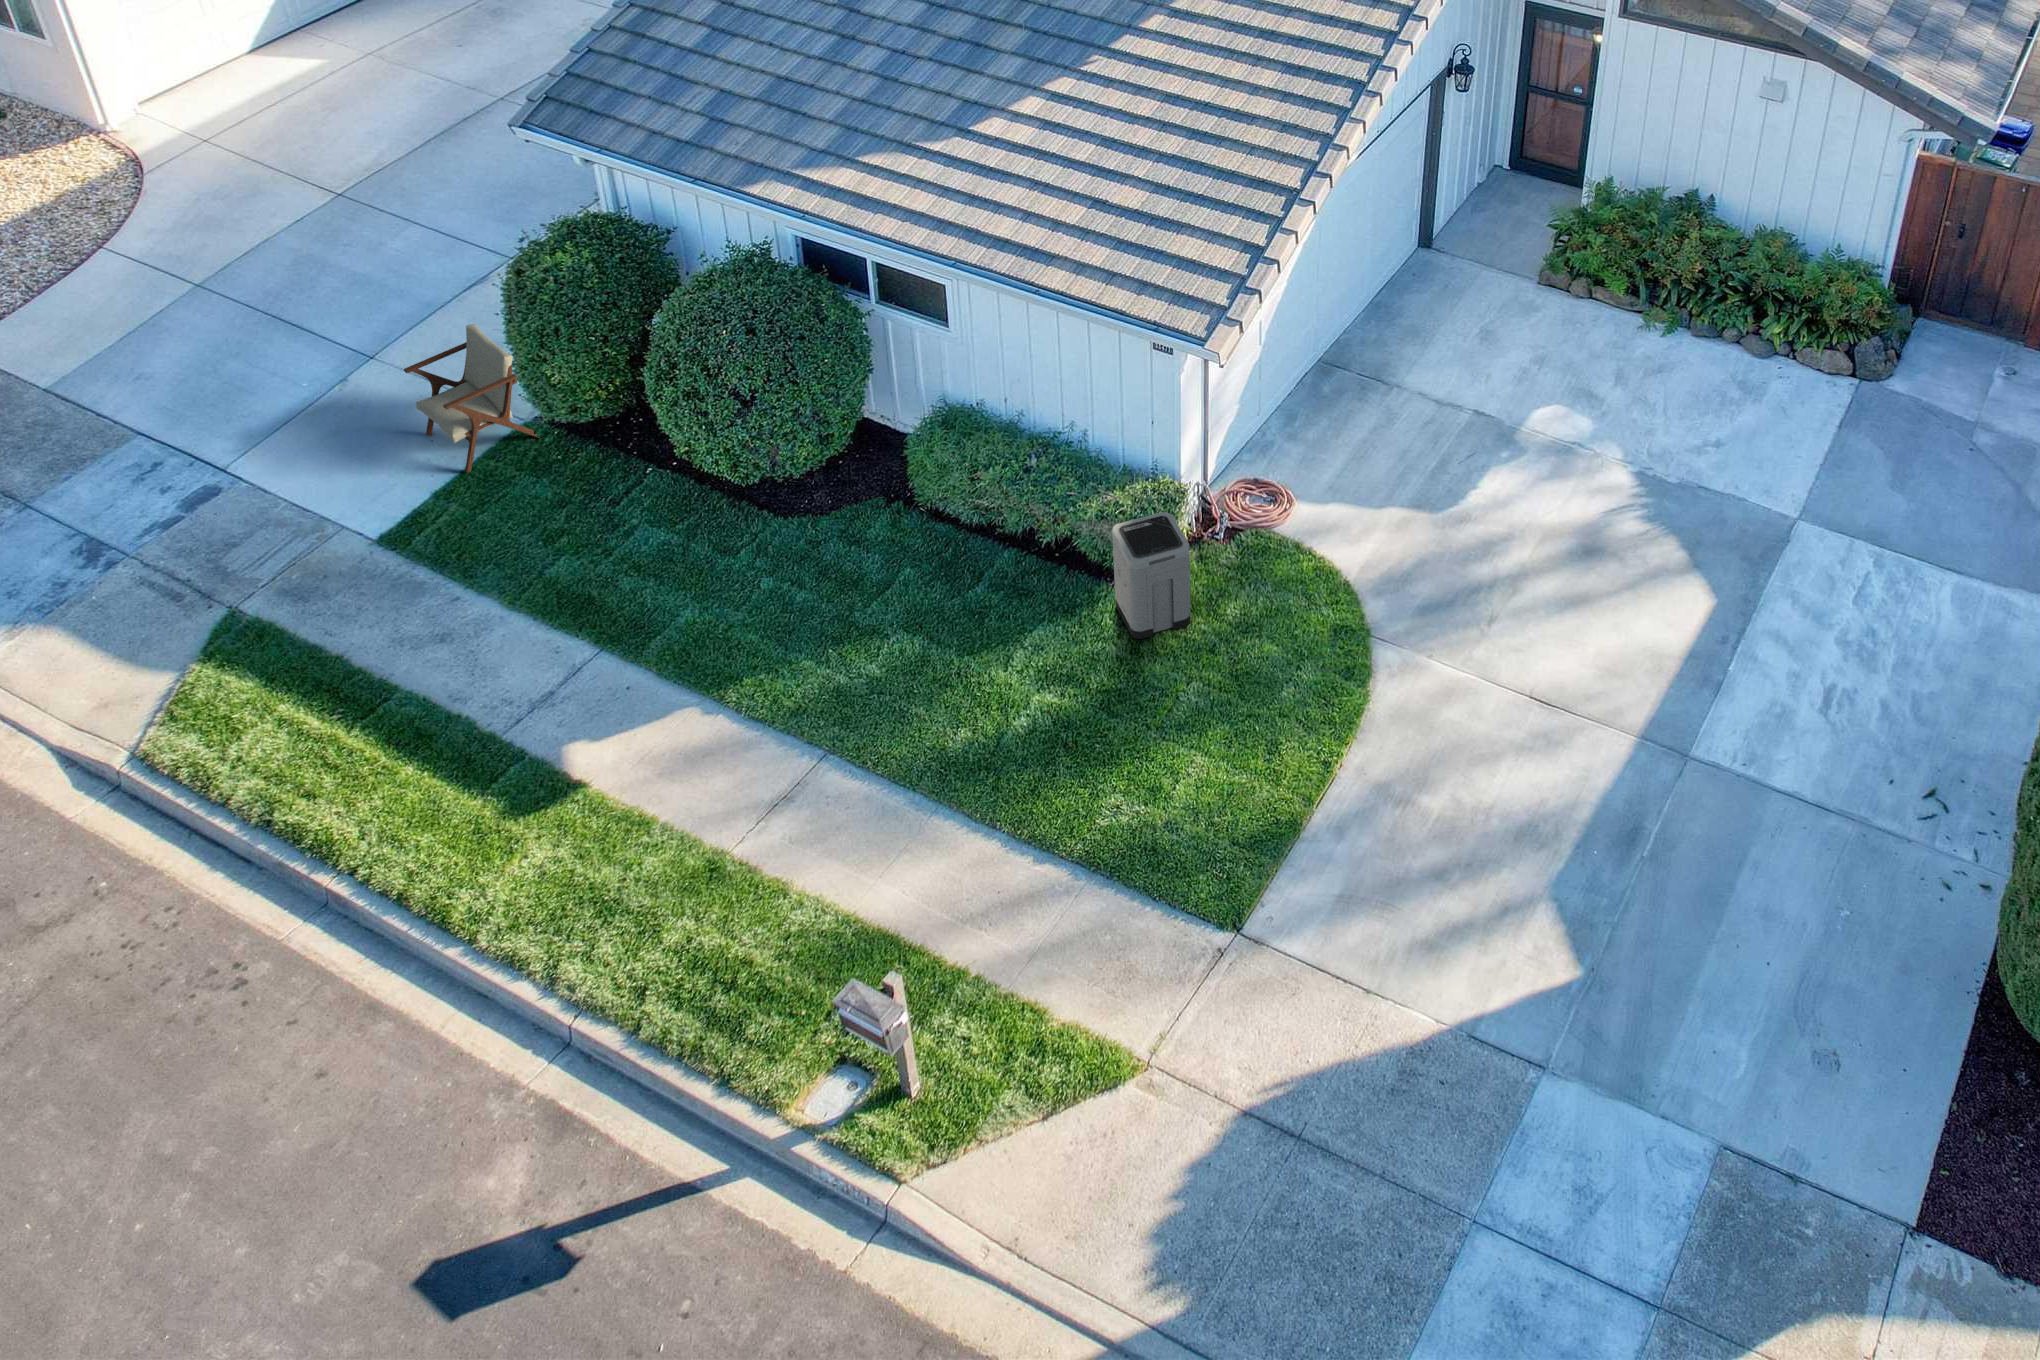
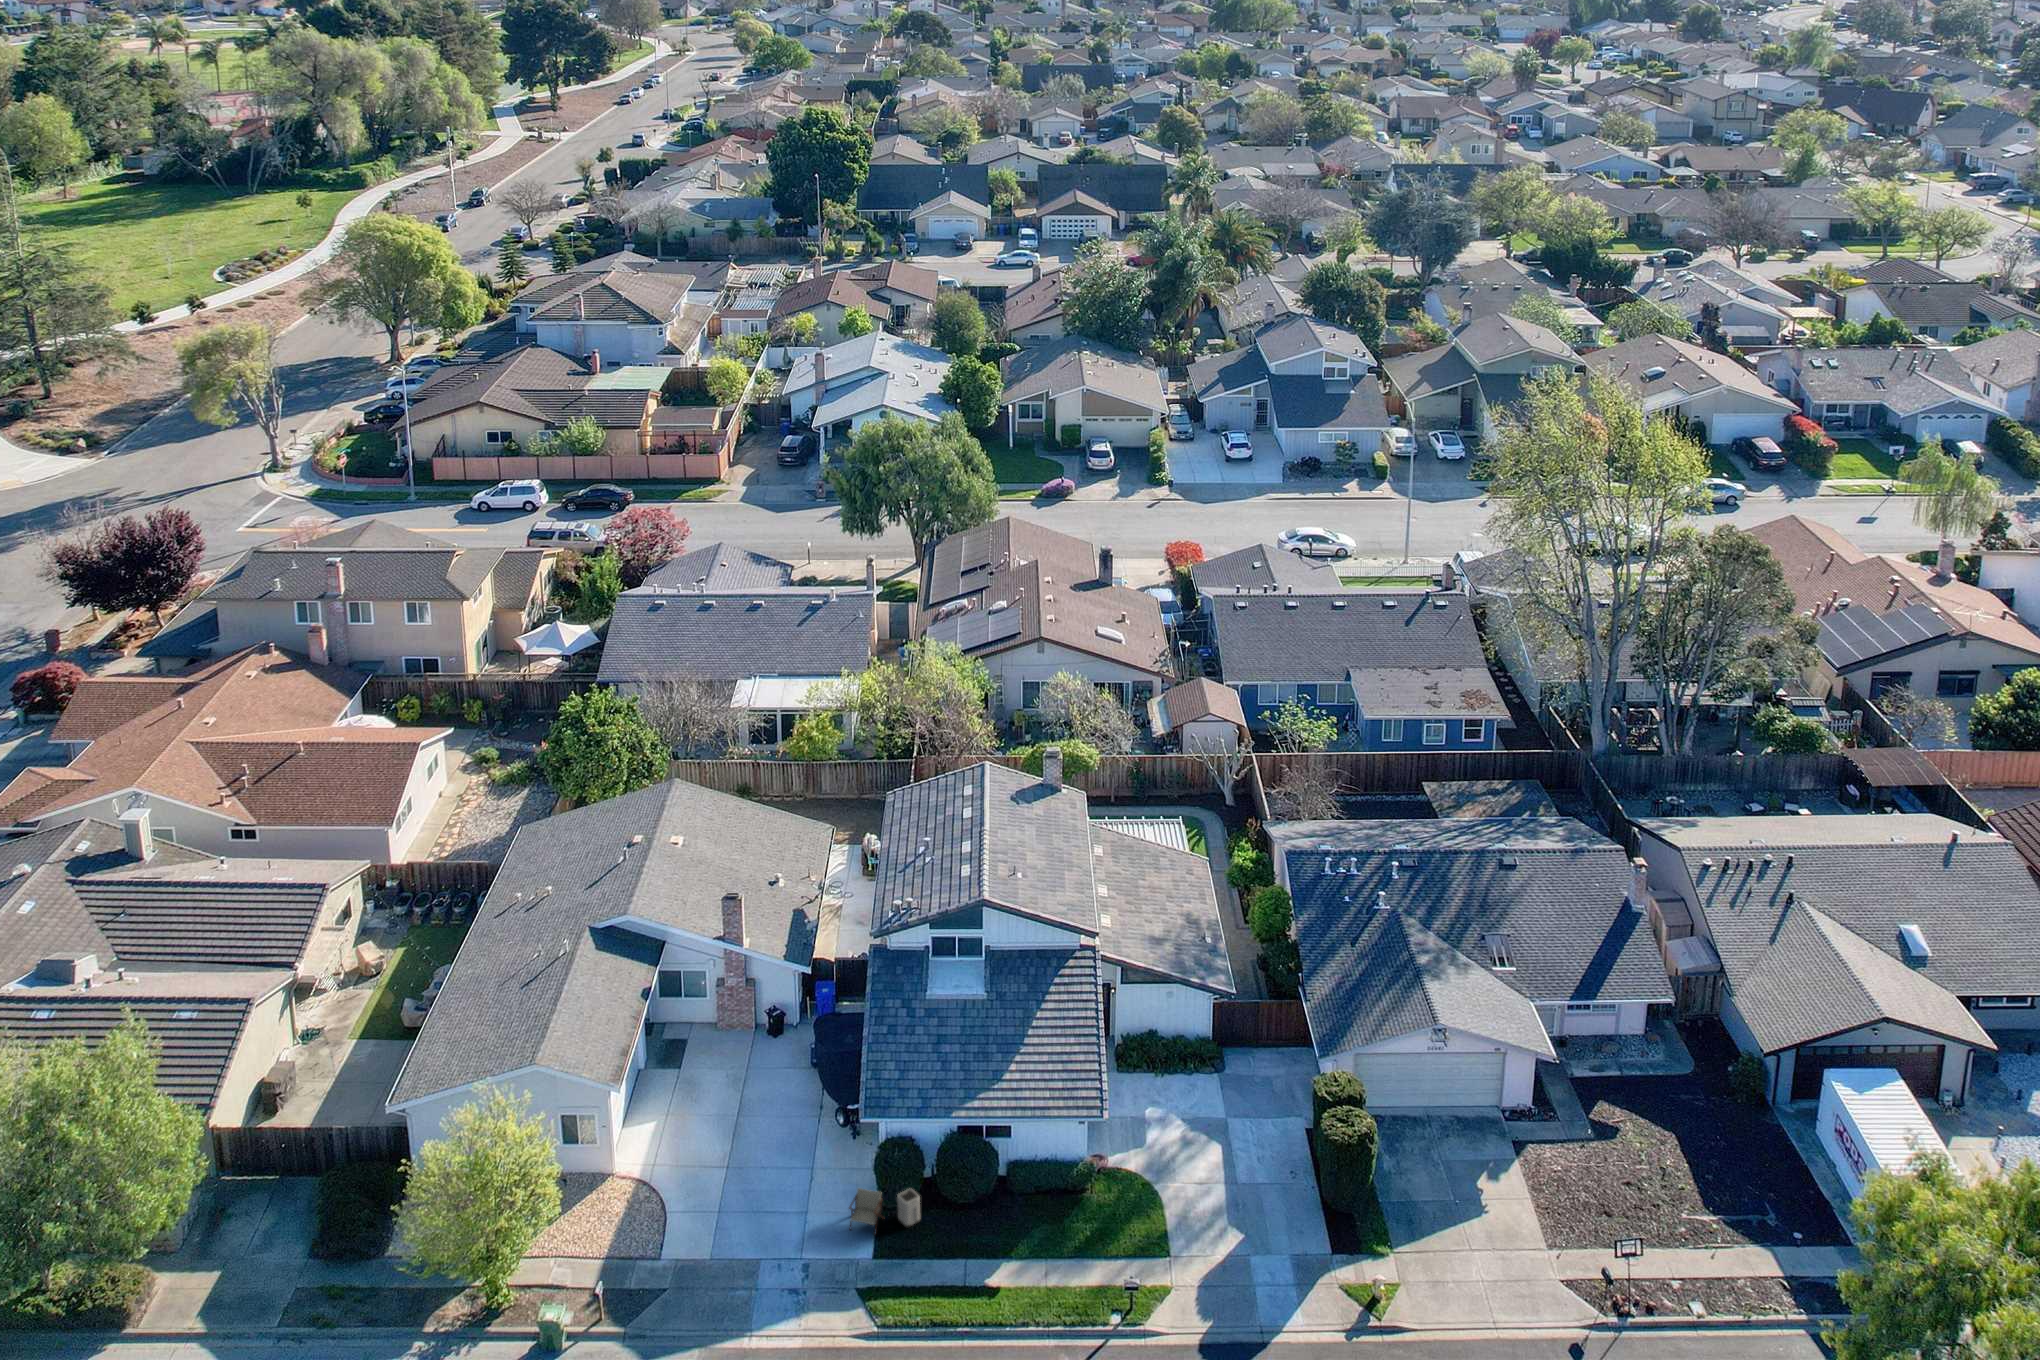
trash can: present [1112,512,1190,639] -> present [897,1189,920,1228]

